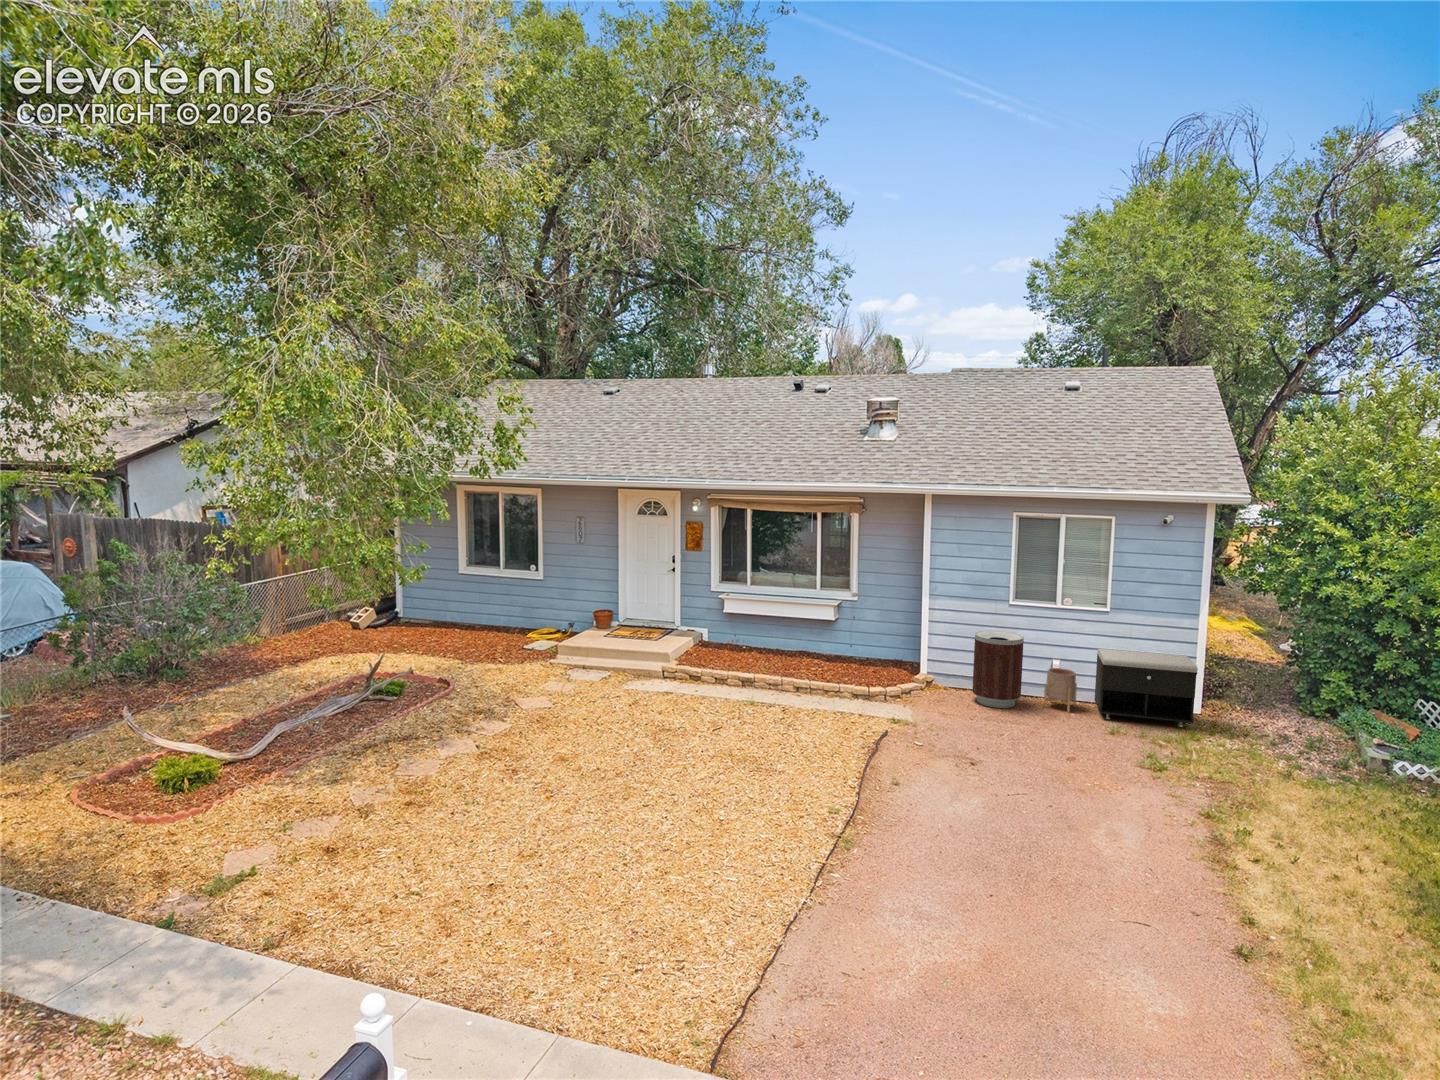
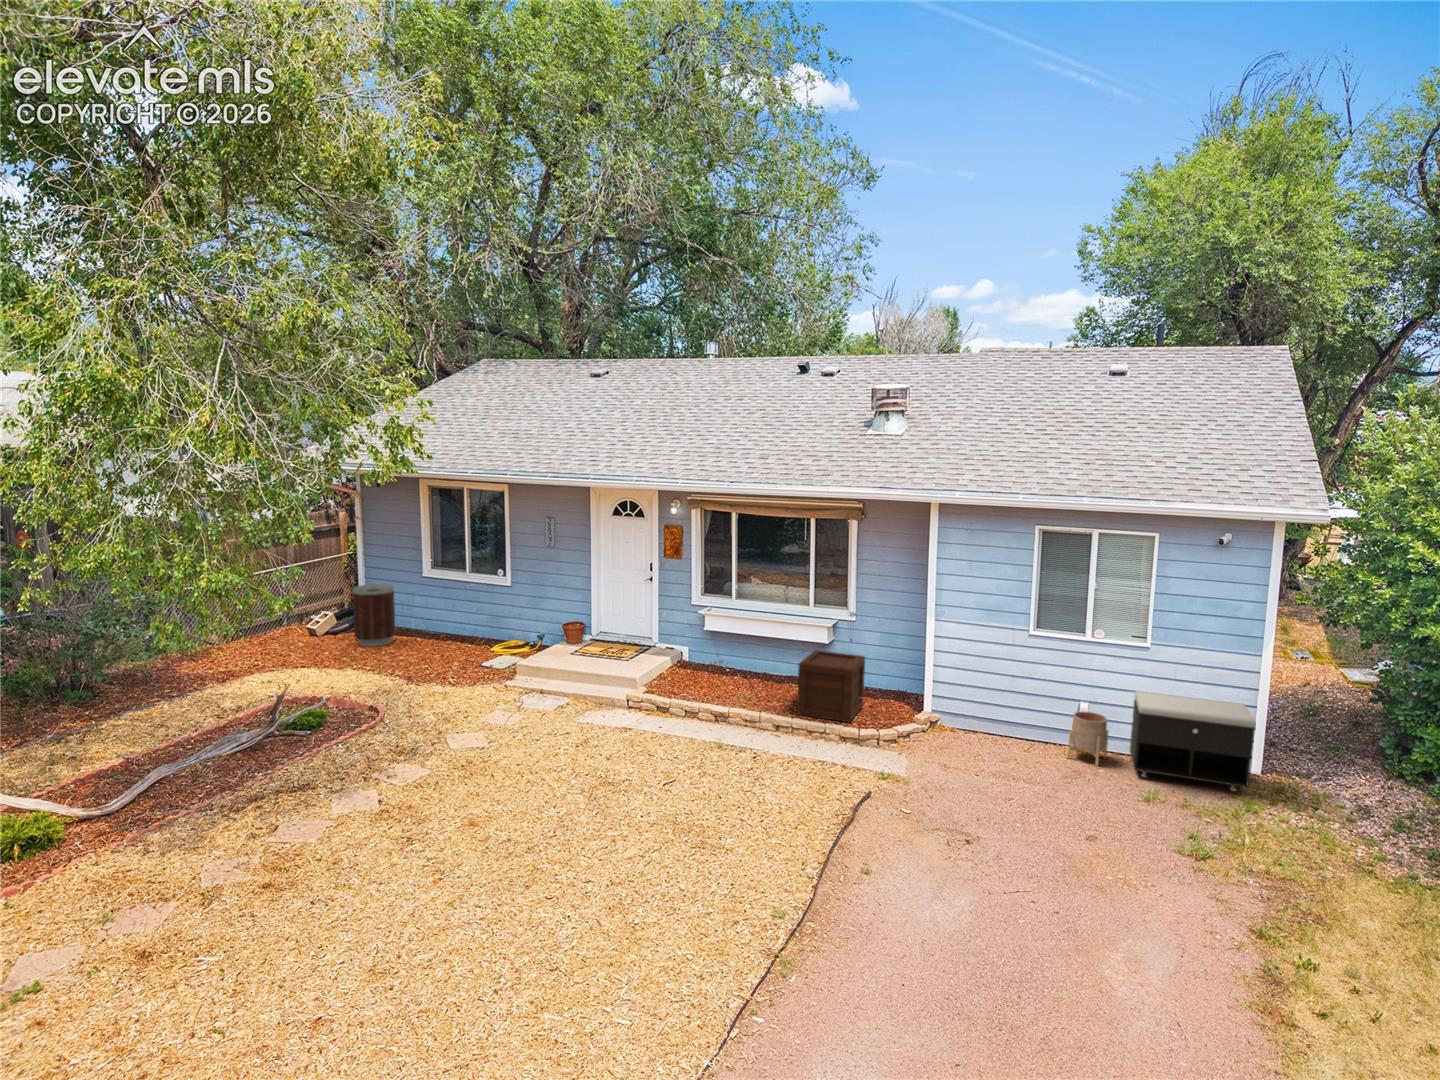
wooden crate: none [810,626,867,686] -> present [797,650,865,722]
trash can: present [972,630,1024,708] -> present [353,584,395,647]

